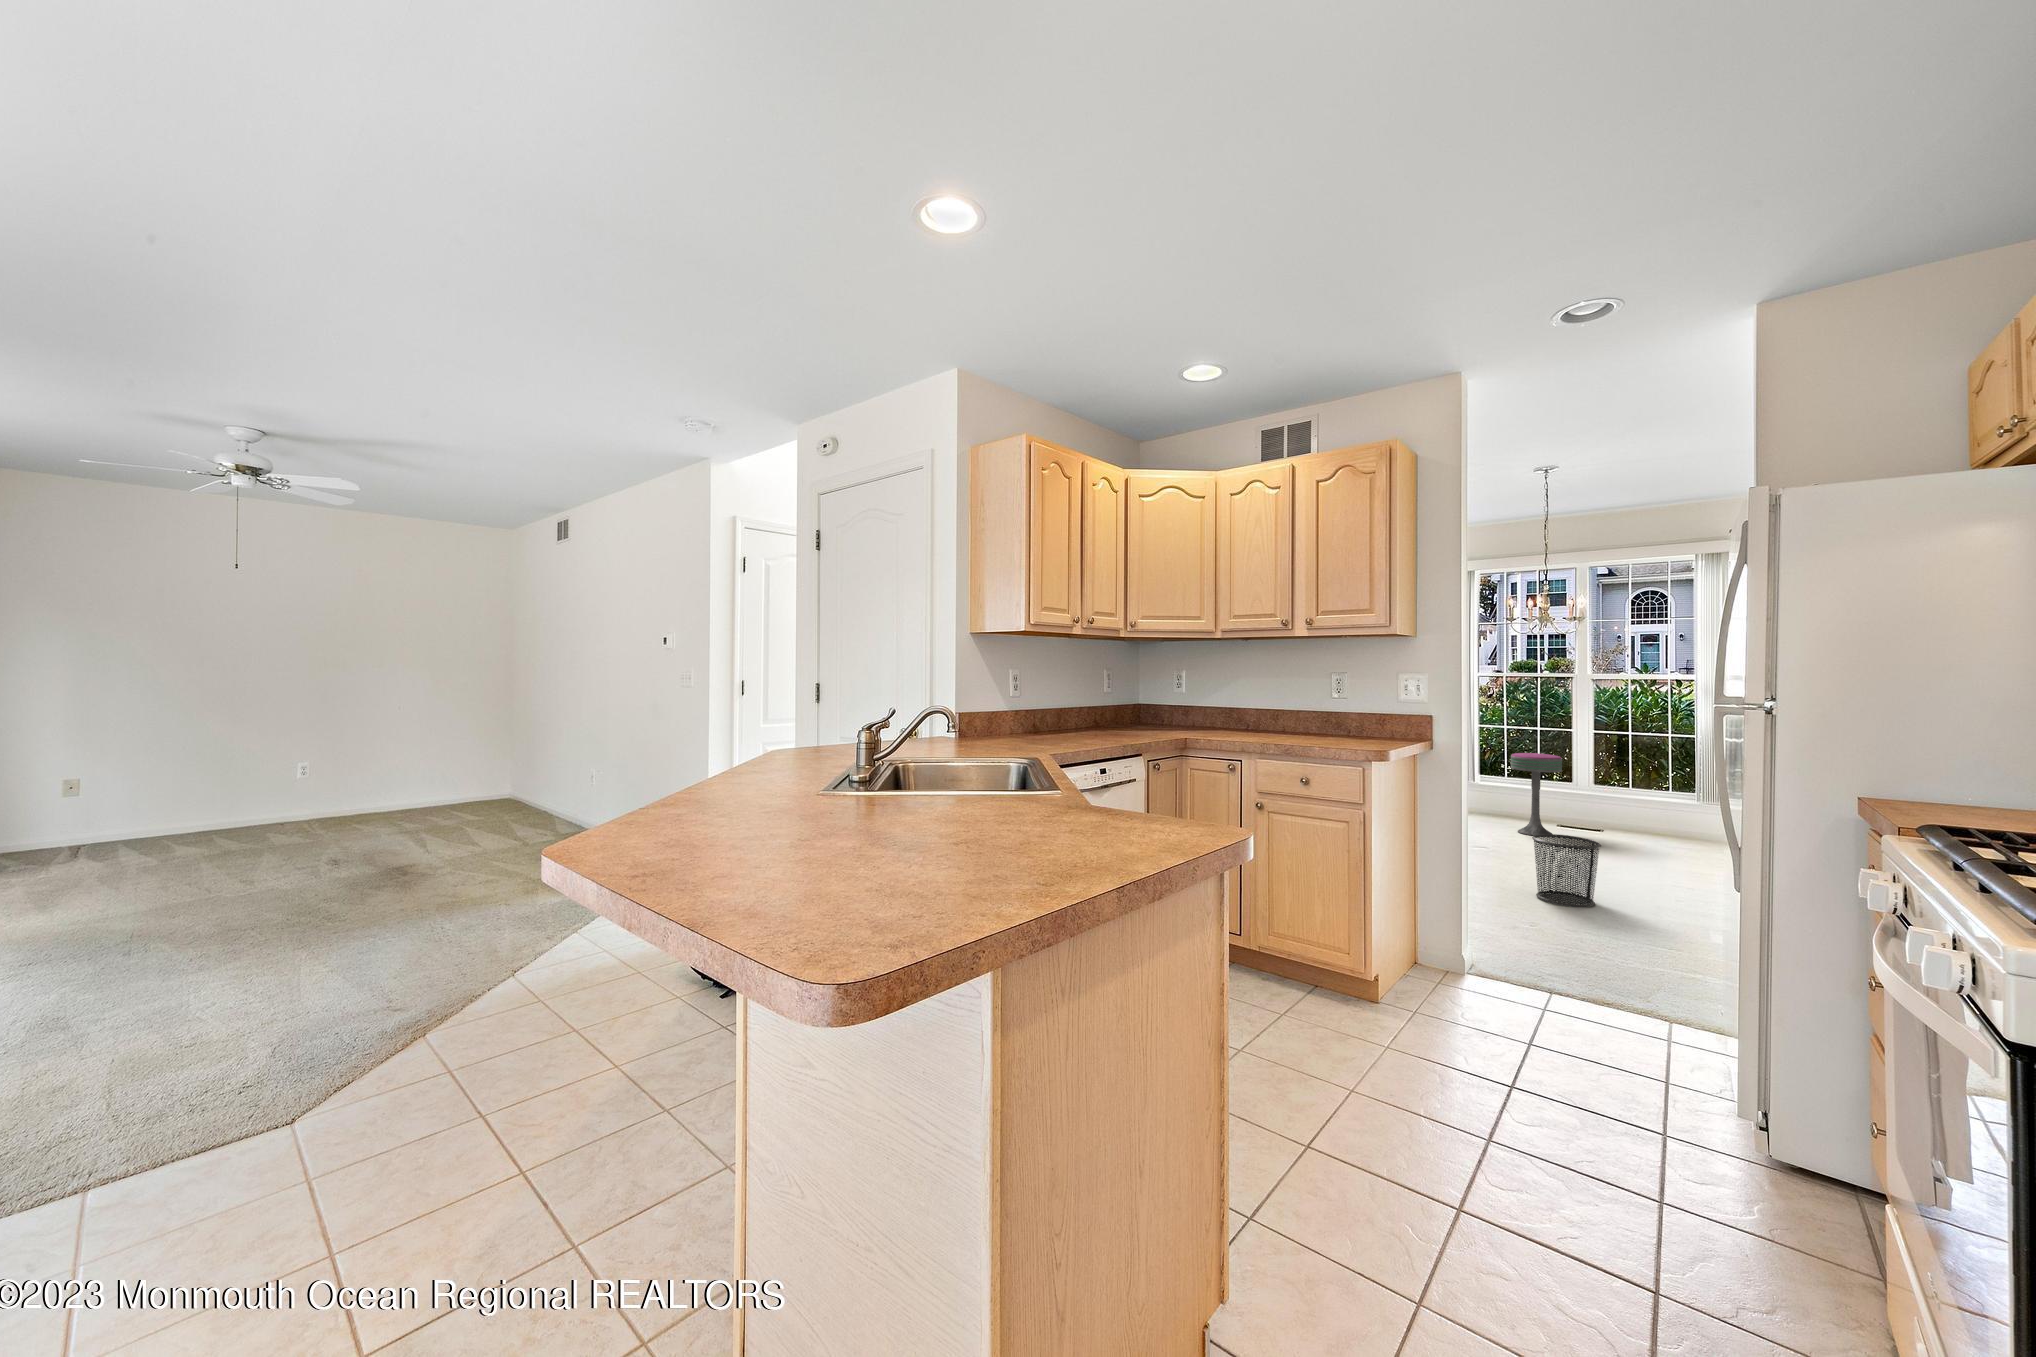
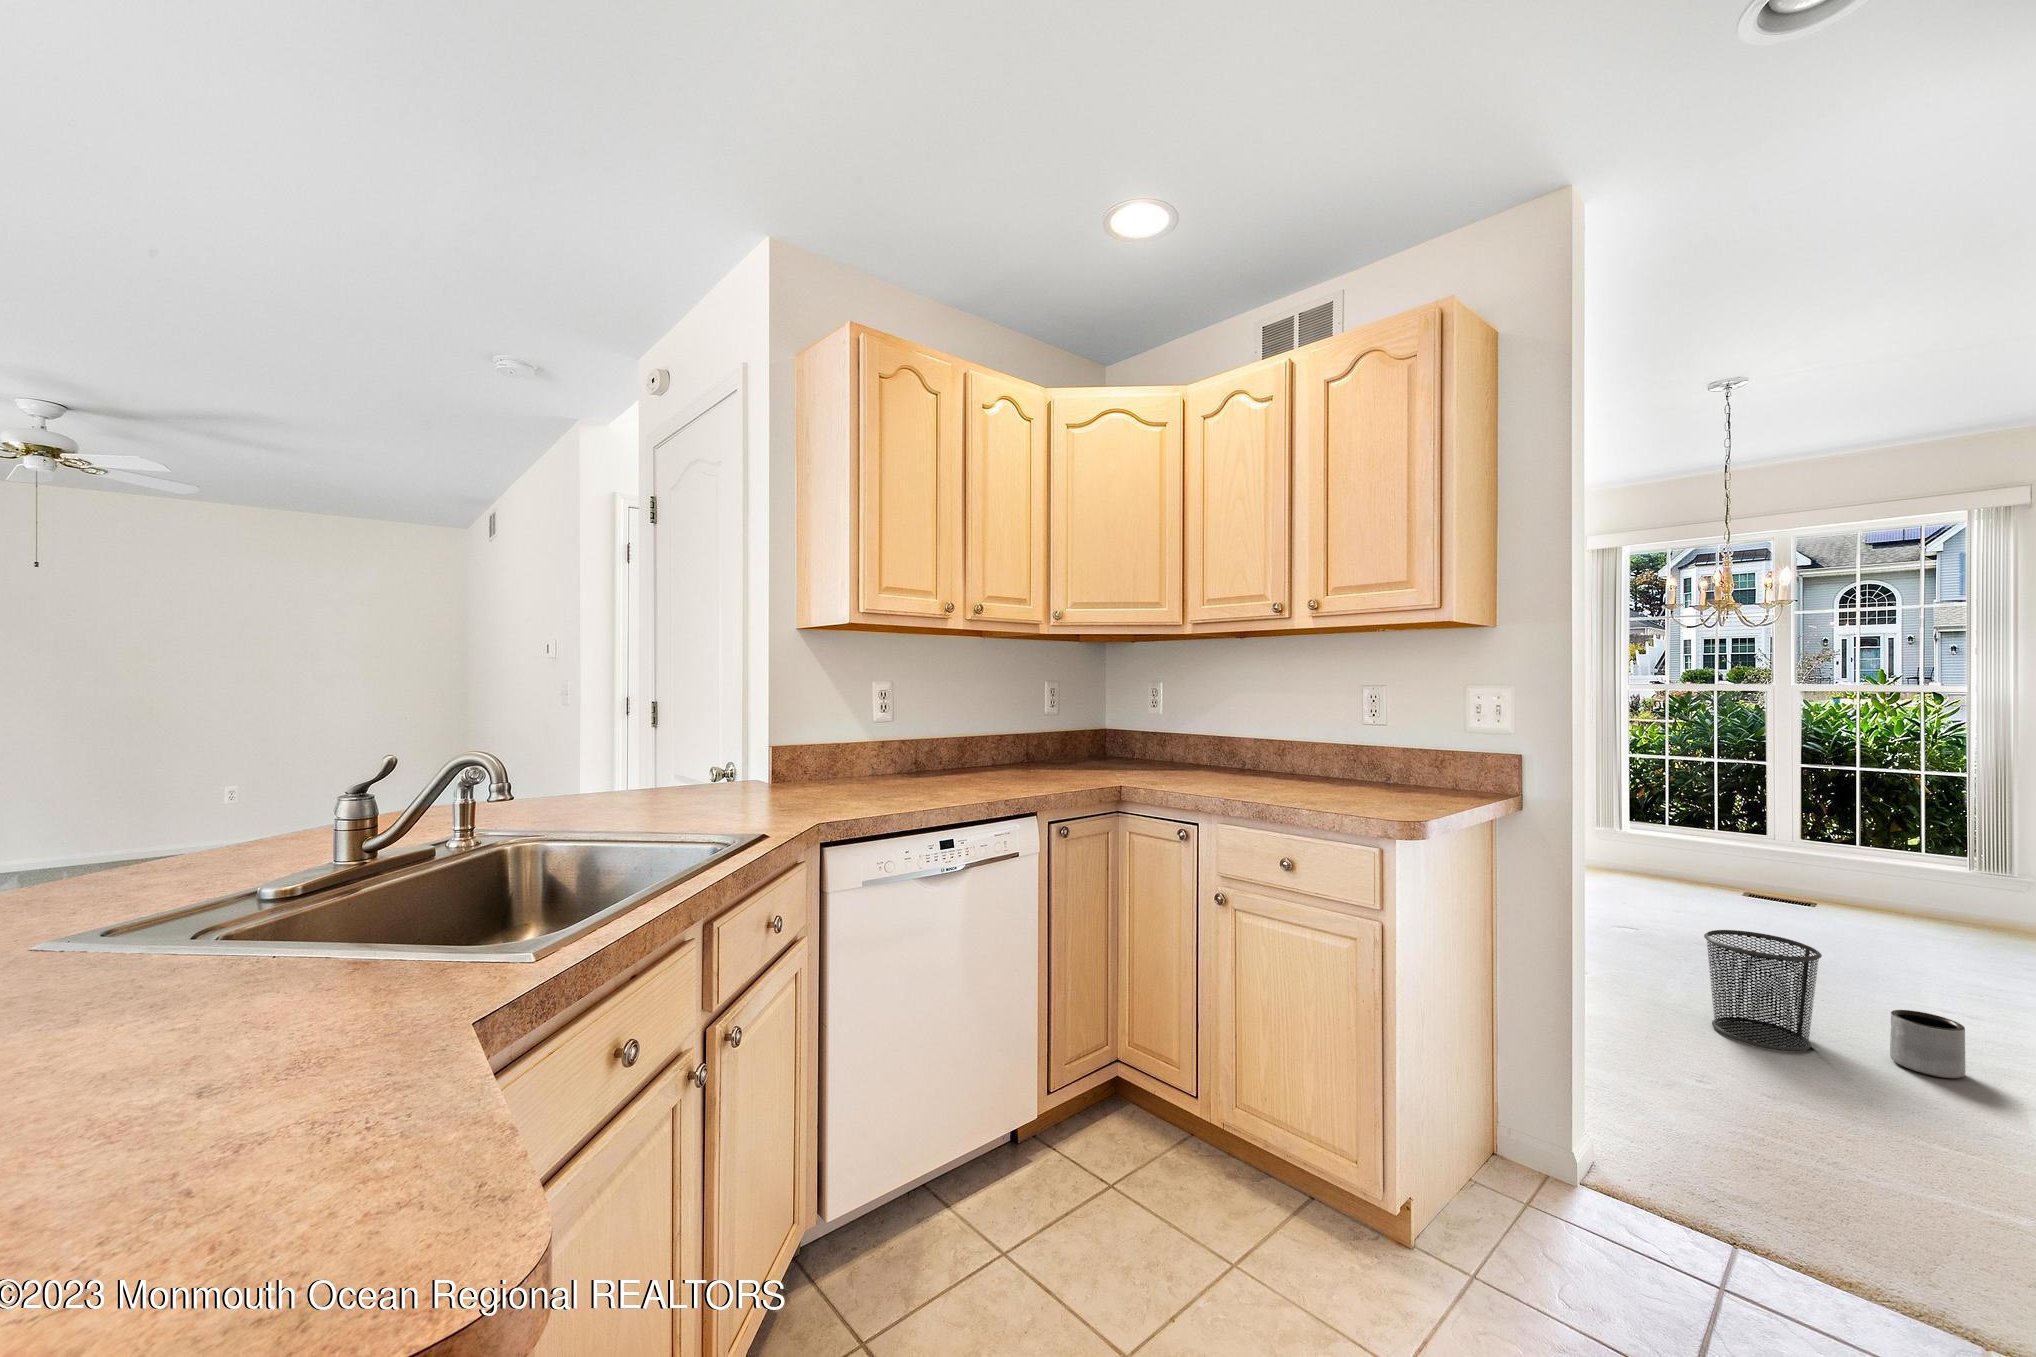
bar stool: present [1511,753,1562,836] -> none [1675,796,1754,915]
planter: none [1639,877,1680,915] -> present [1890,1010,1966,1078]

